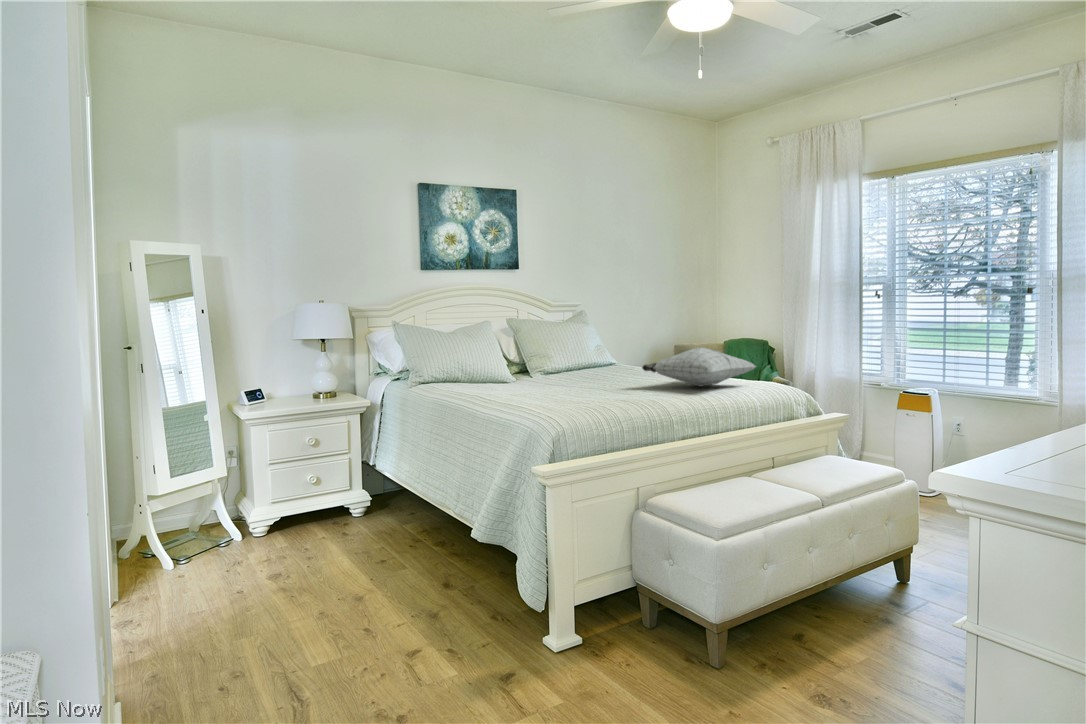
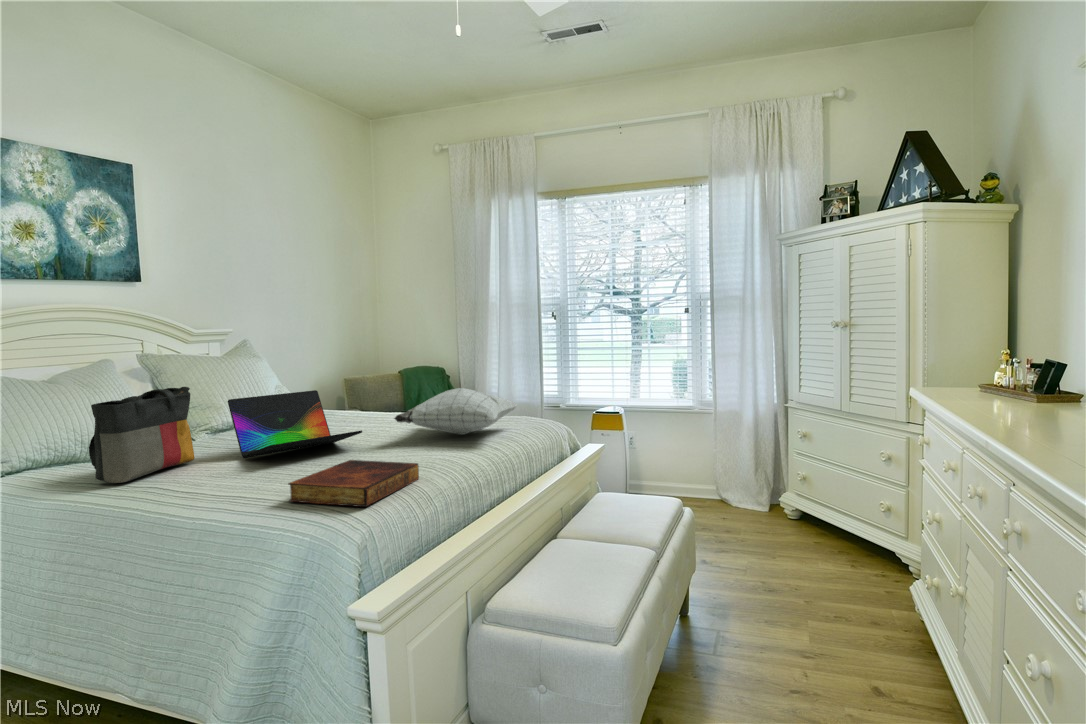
tote bag: none [450,336,512,391] -> present [89,387,195,483]
laptop: none [534,345,617,388] -> present [228,390,362,458]
book: none [529,389,622,413] -> present [288,460,419,507]

